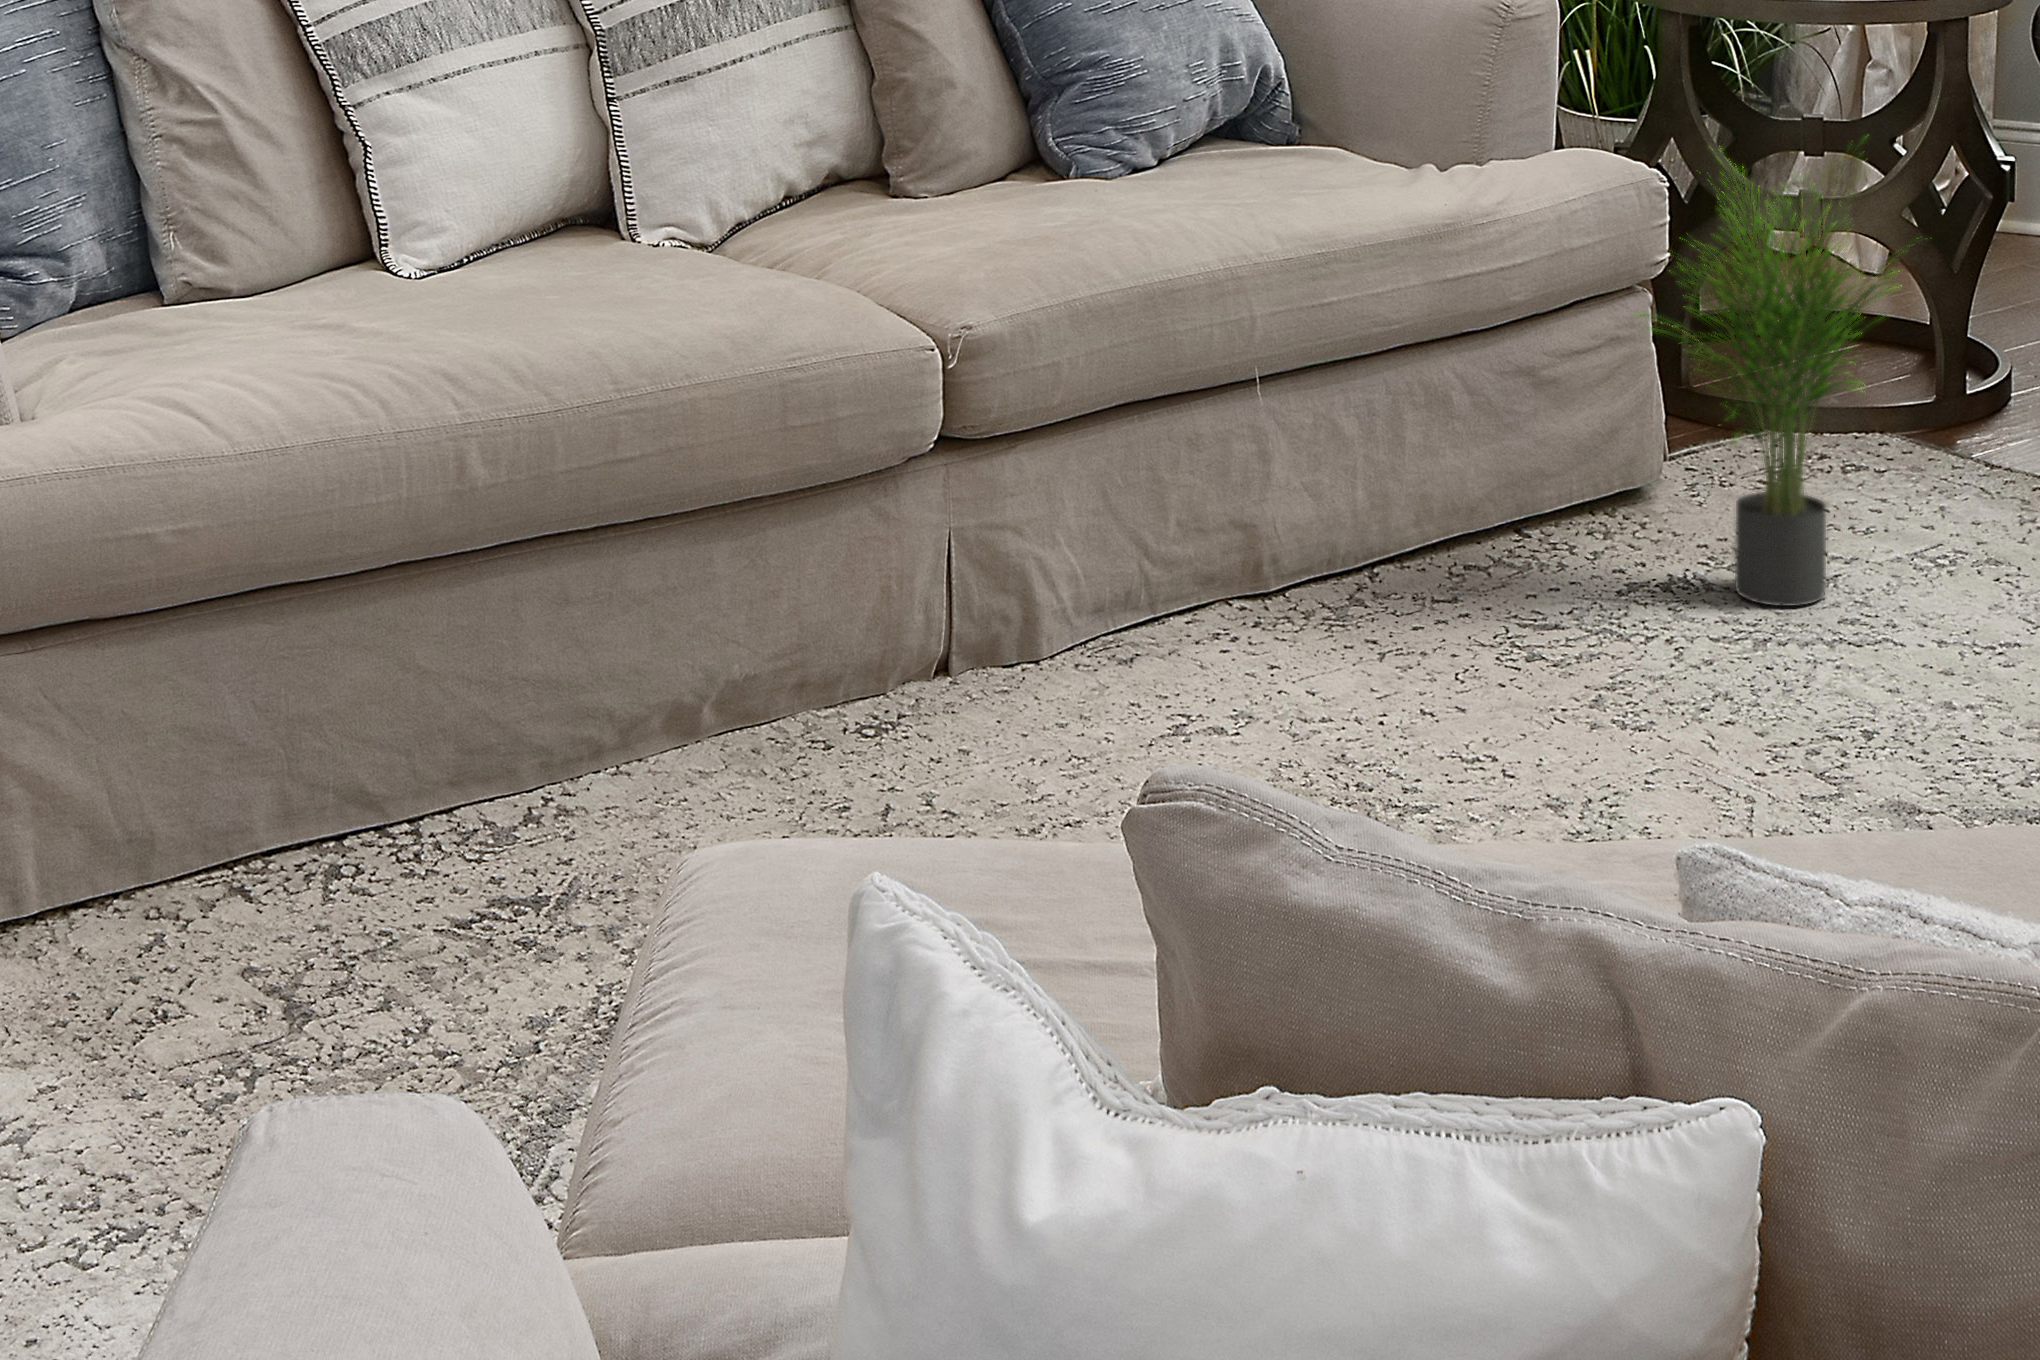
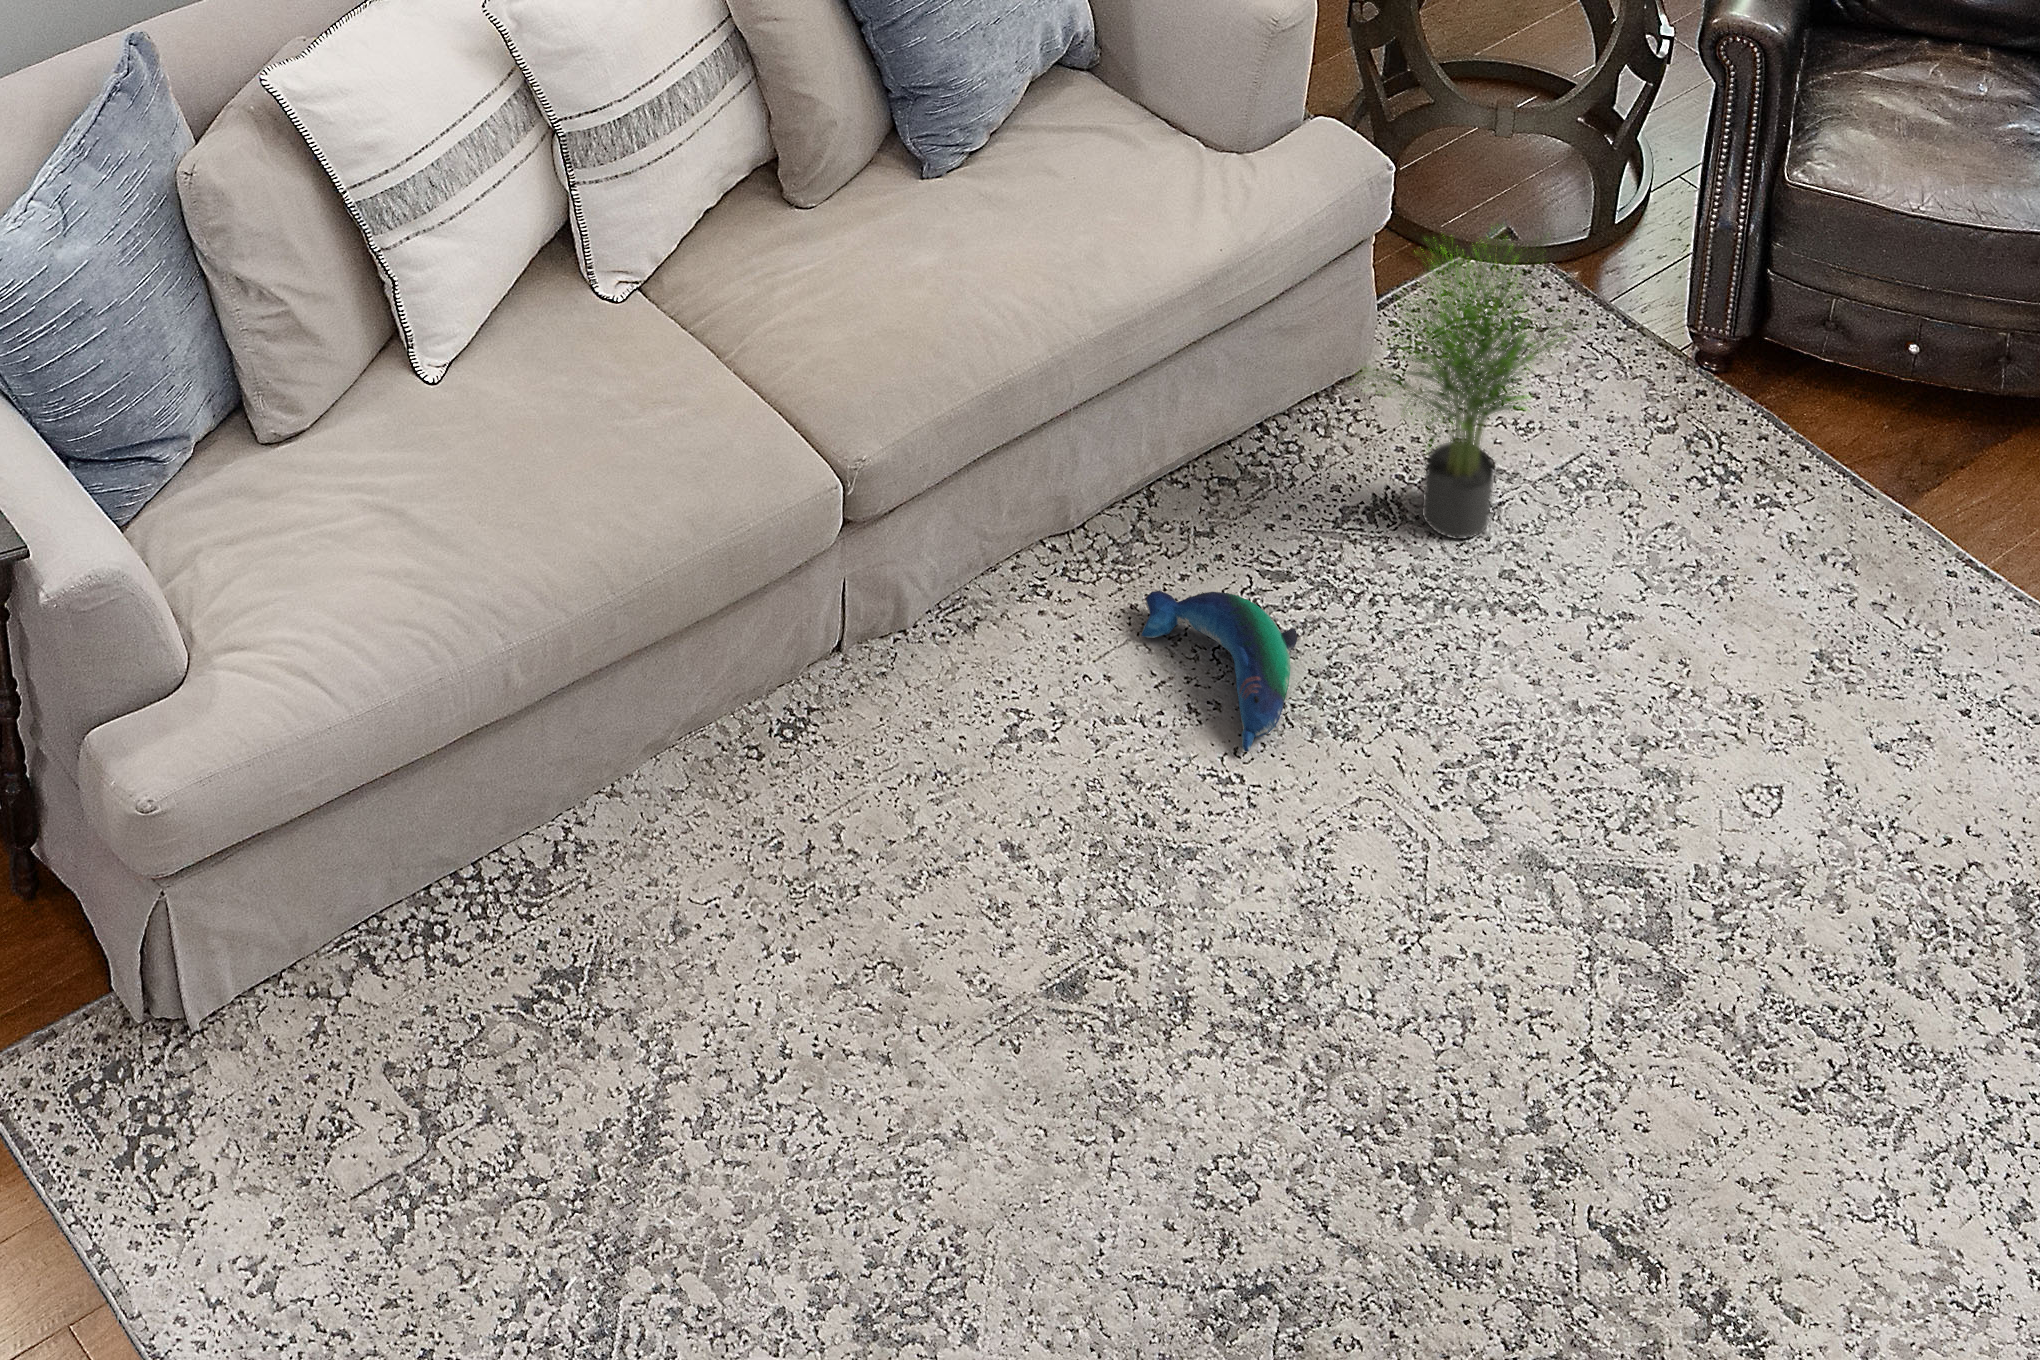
plush toy: none [1364,589,1577,733] -> present [1142,591,1297,752]

